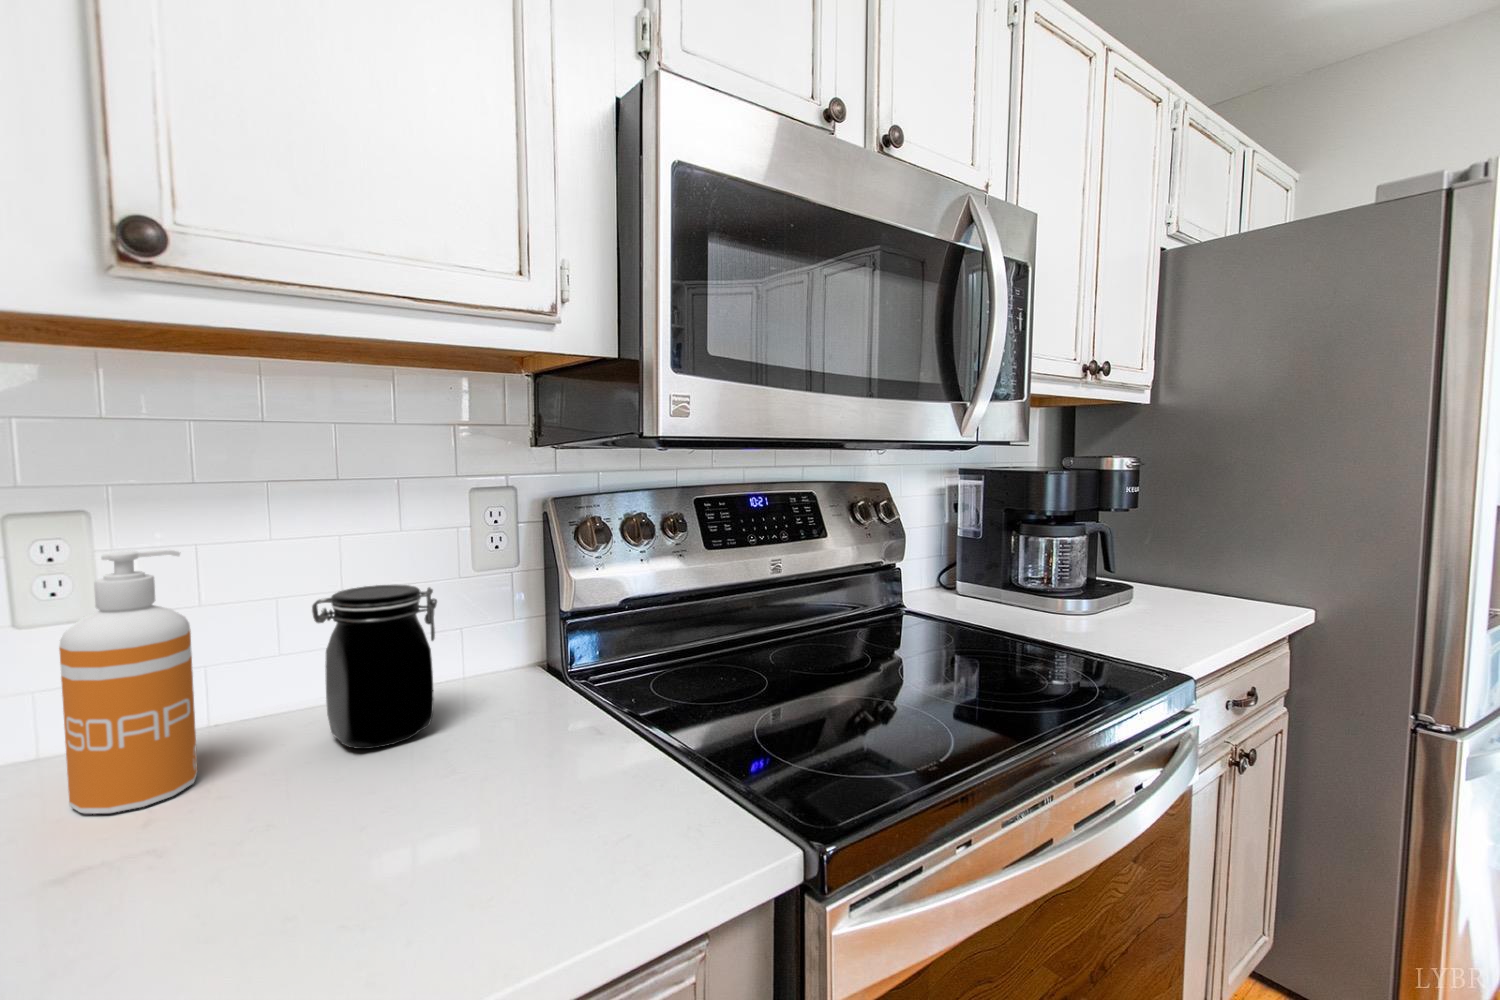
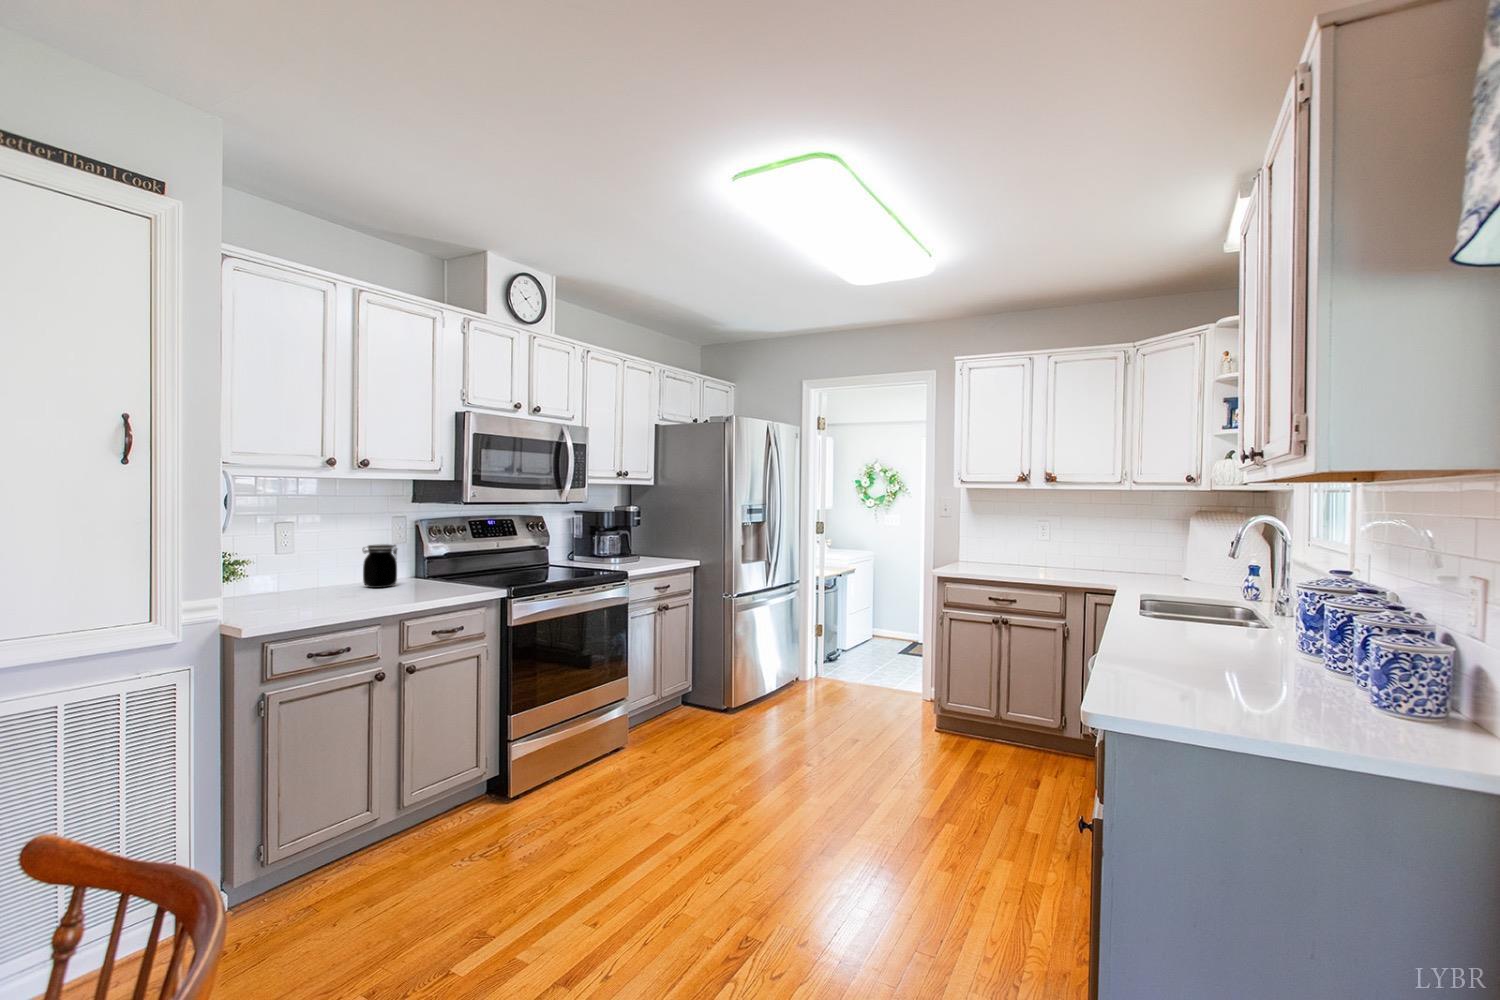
soap dispenser: present [59,550,198,814] -> none [312,531,341,595]

